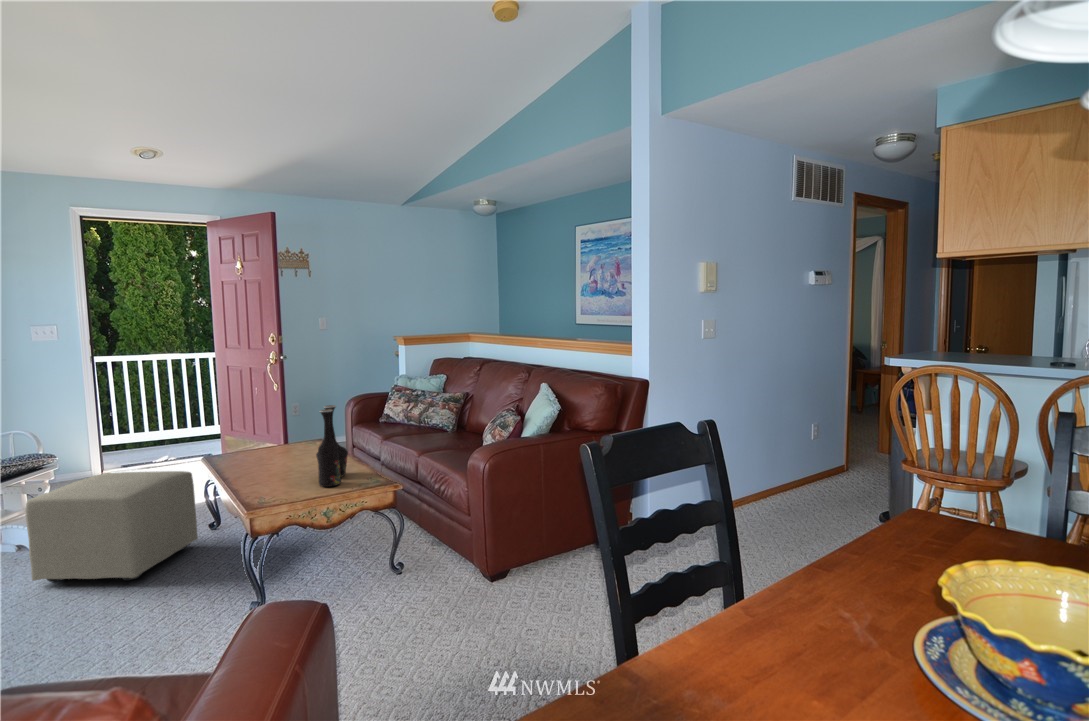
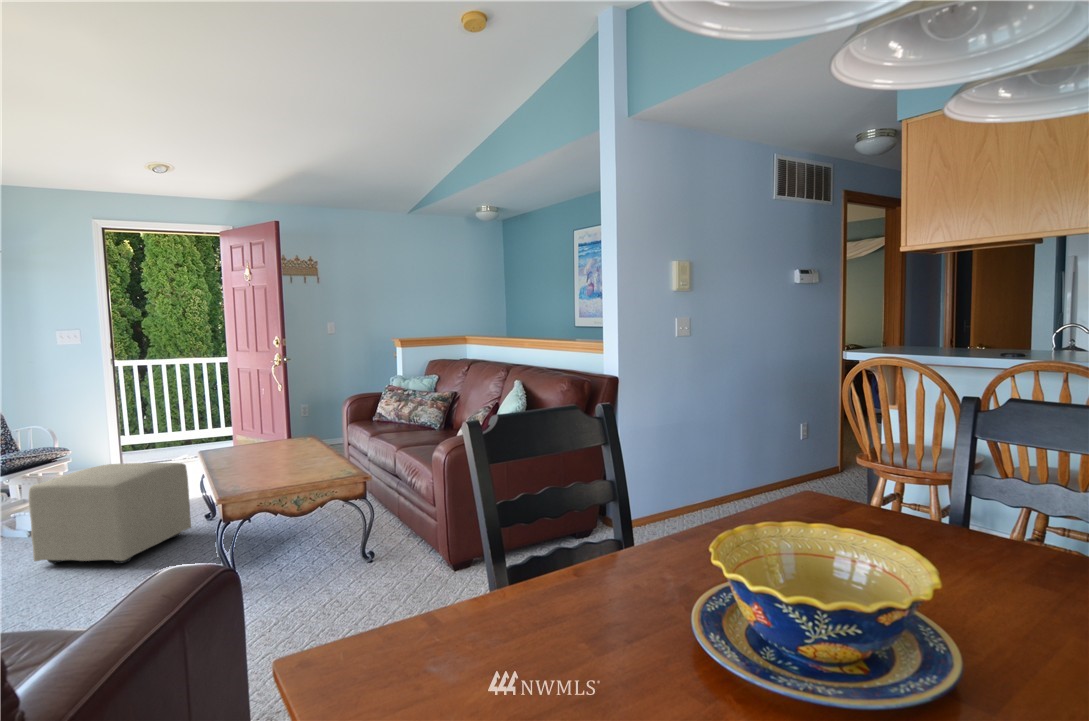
vase: present [316,405,348,487] -> none [290,399,321,476]

